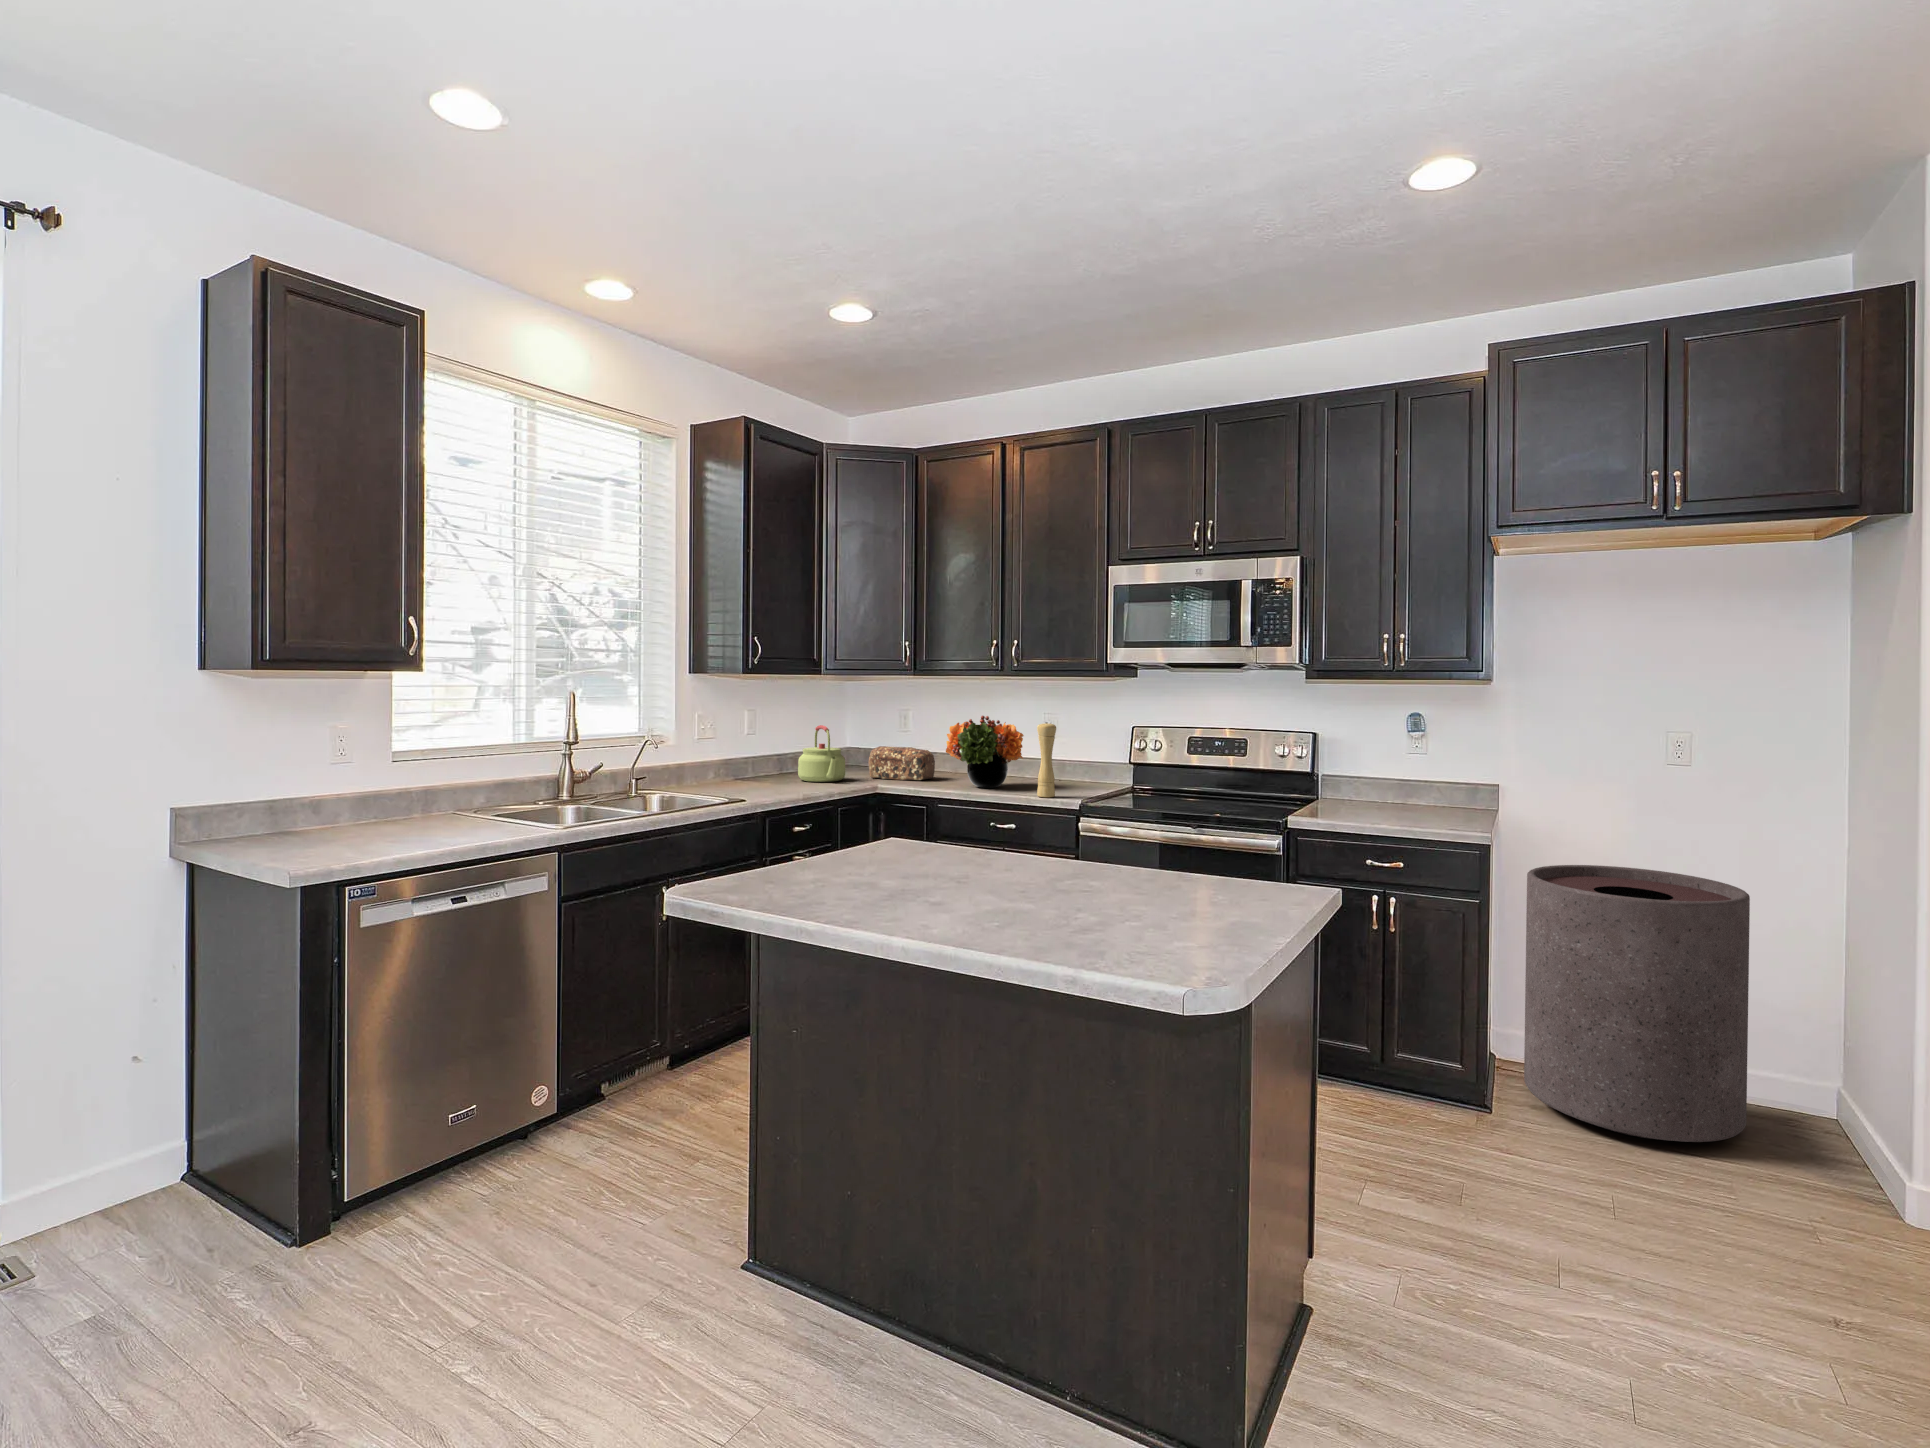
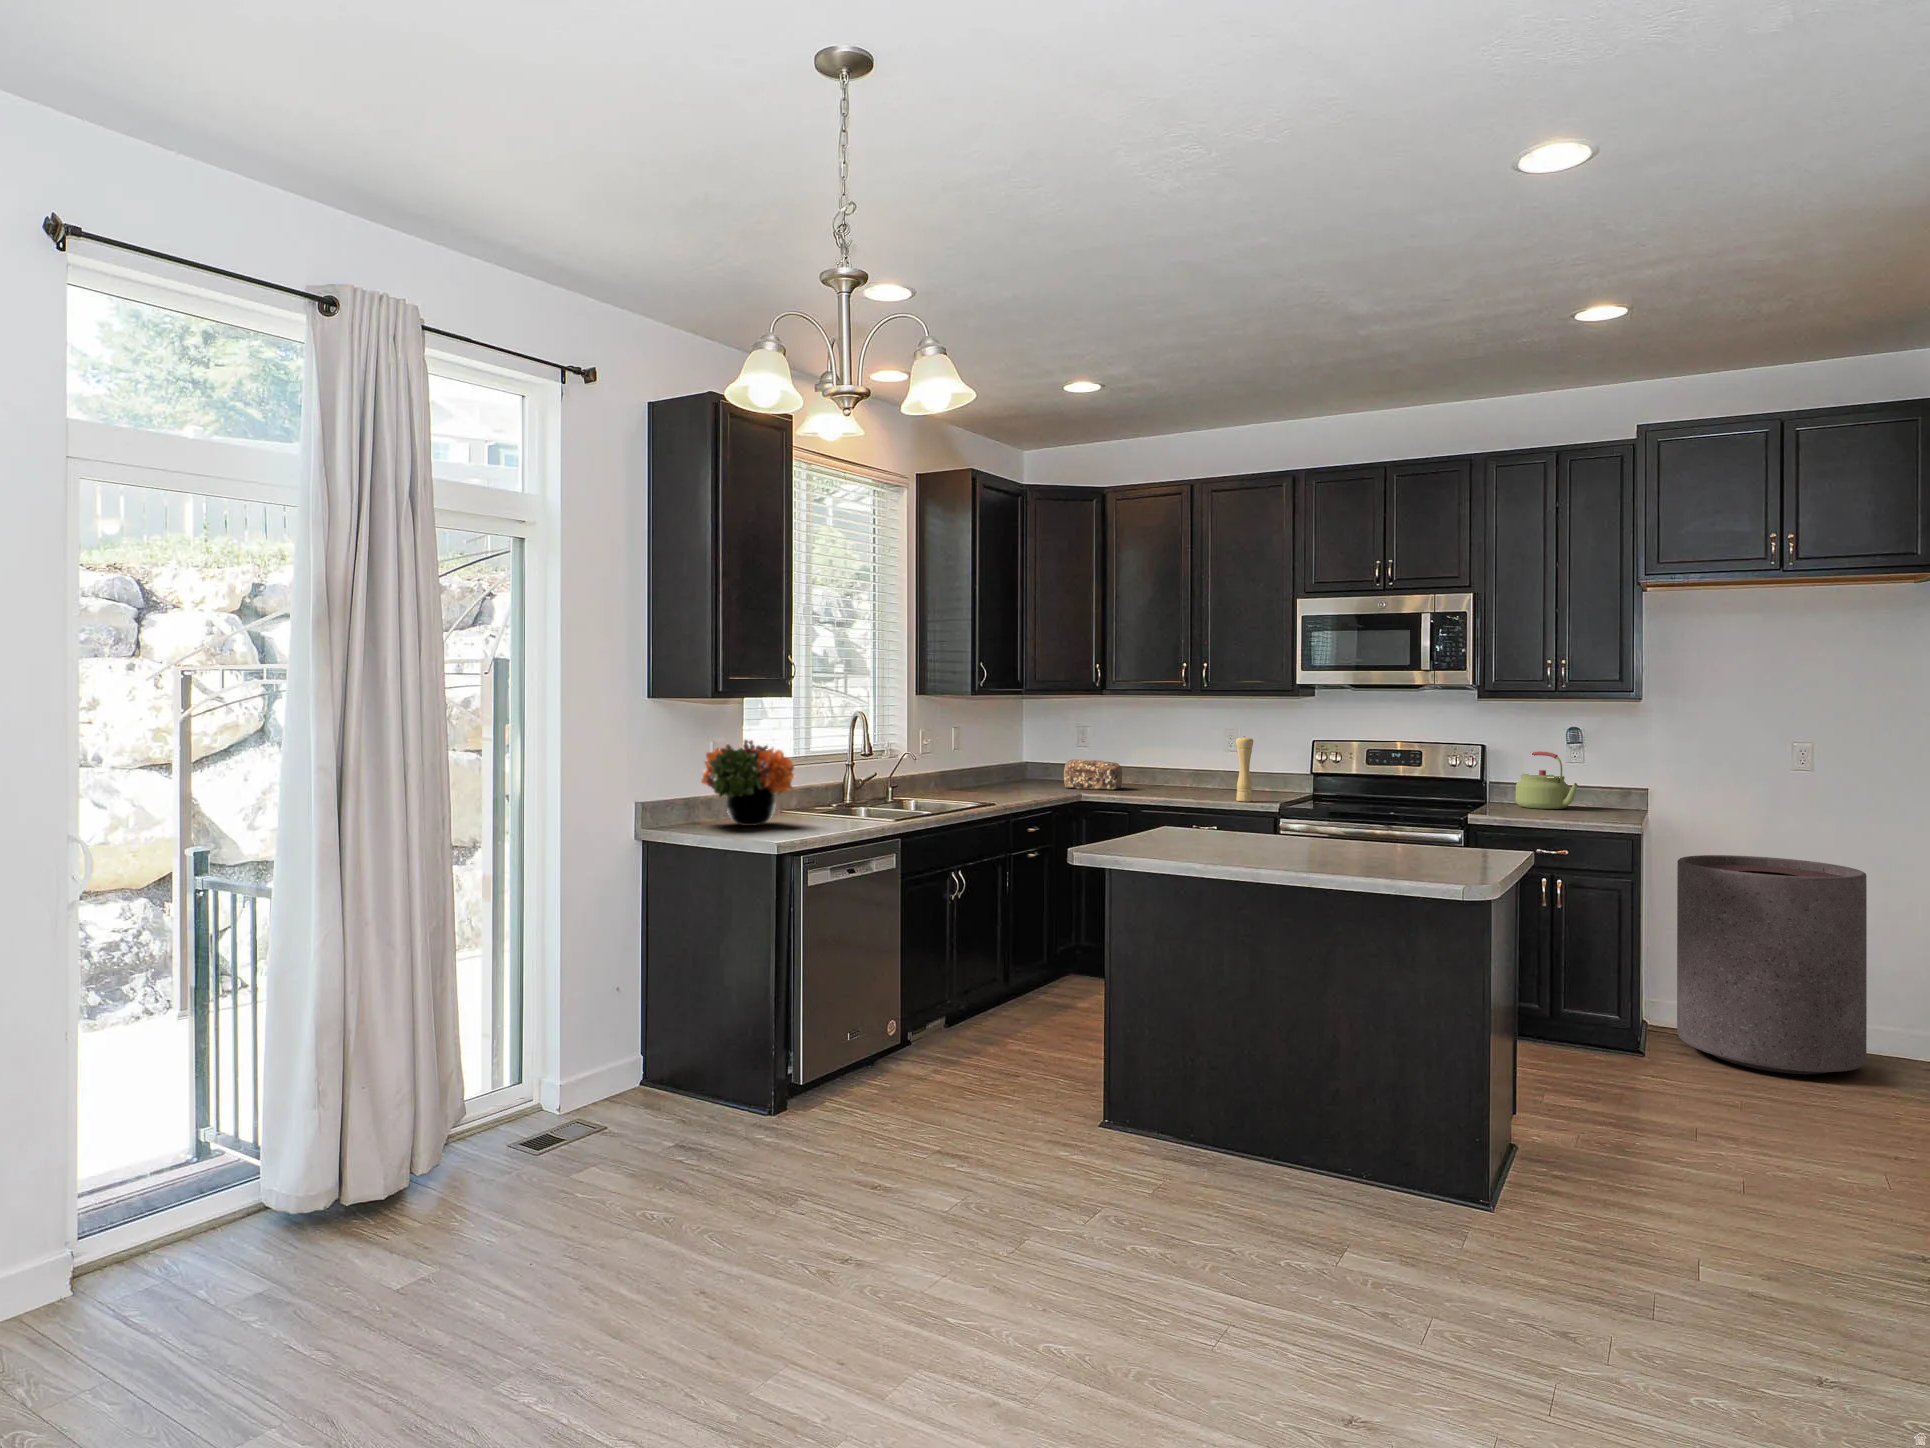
flower arrangement: present [946,716,1024,788] -> present [702,740,795,826]
kettle: present [798,725,845,782] -> present [1516,751,1578,809]

